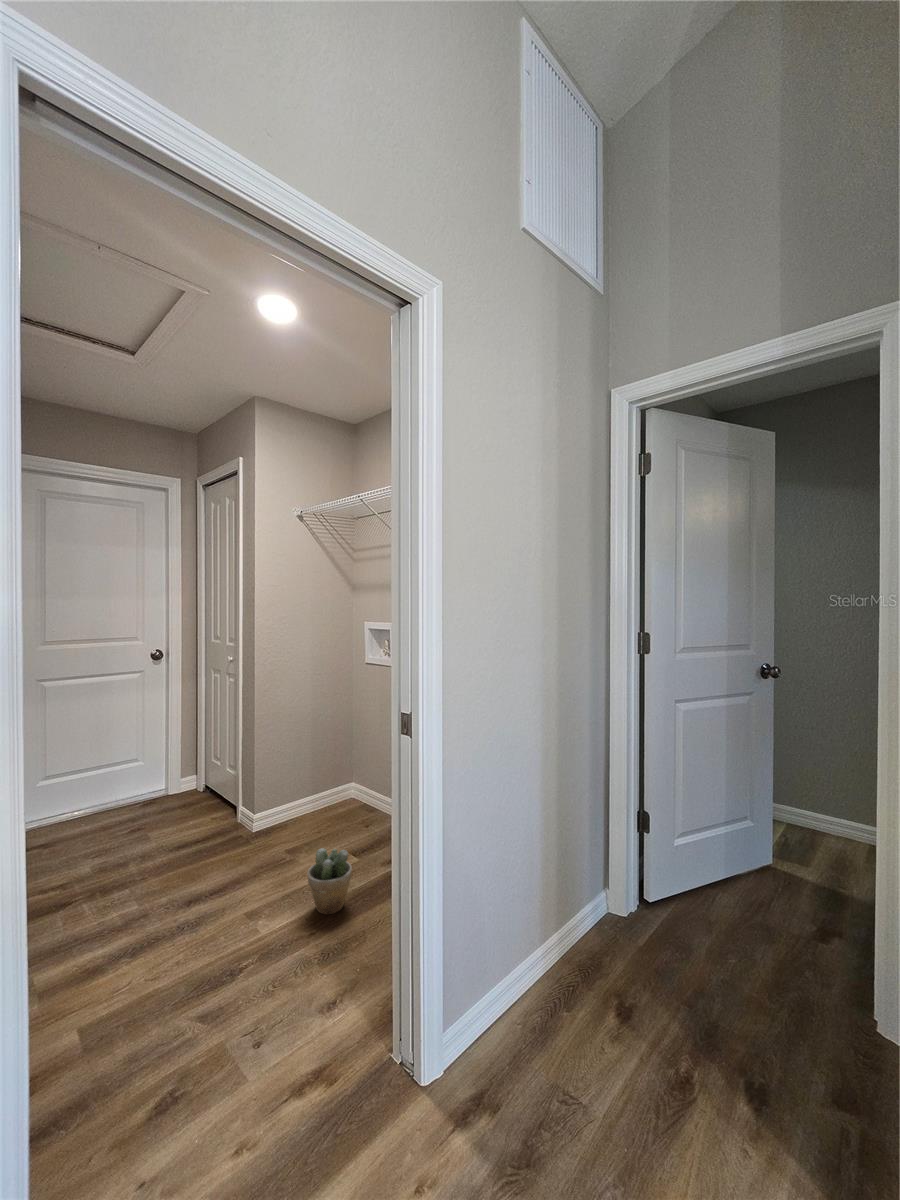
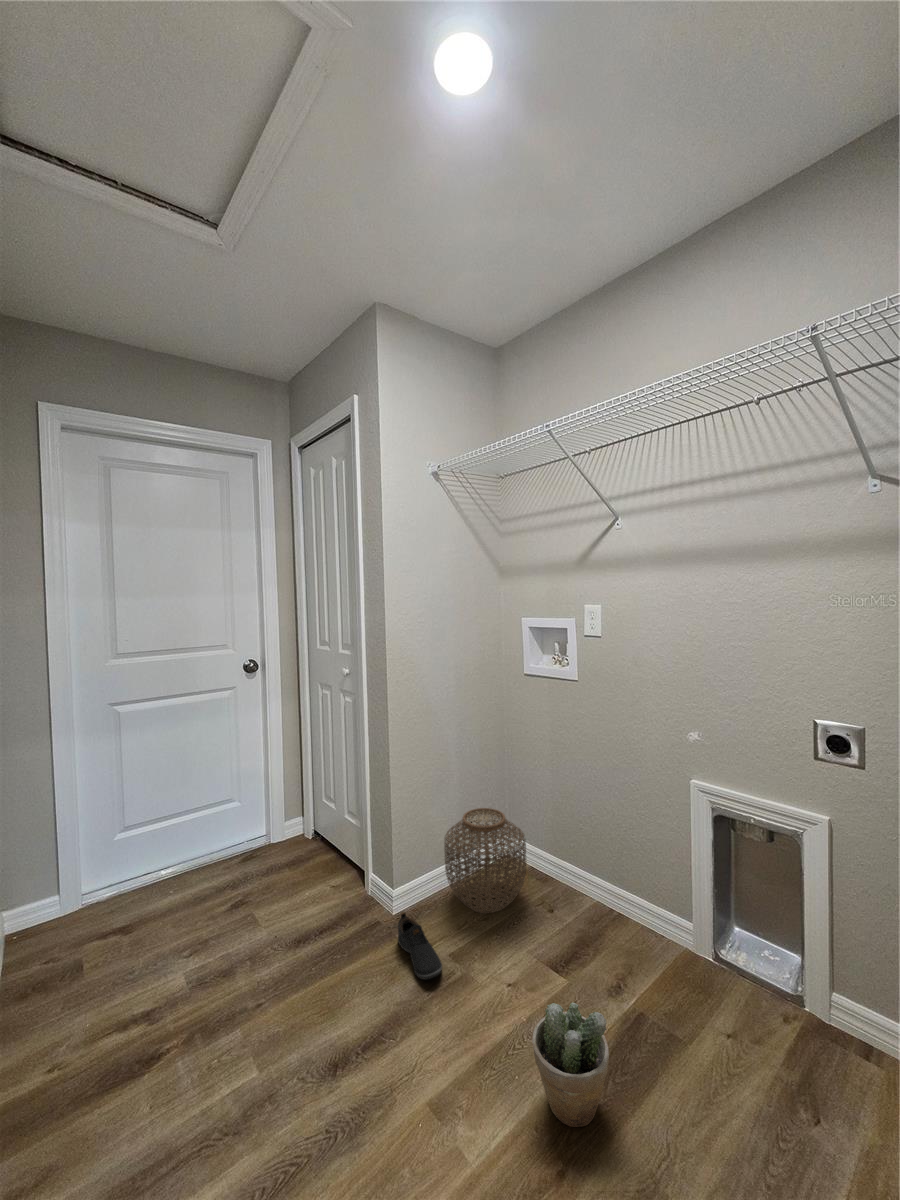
woven basket: none [293,758,353,829] -> present [444,808,526,913]
shoe: none [250,825,276,860] -> present [398,913,442,980]

